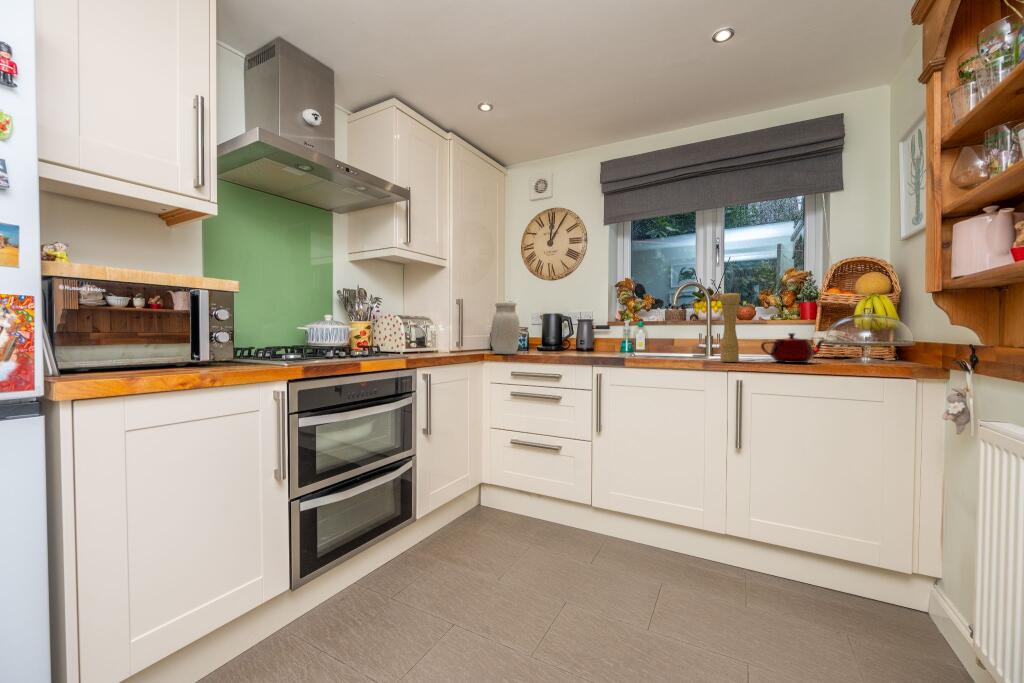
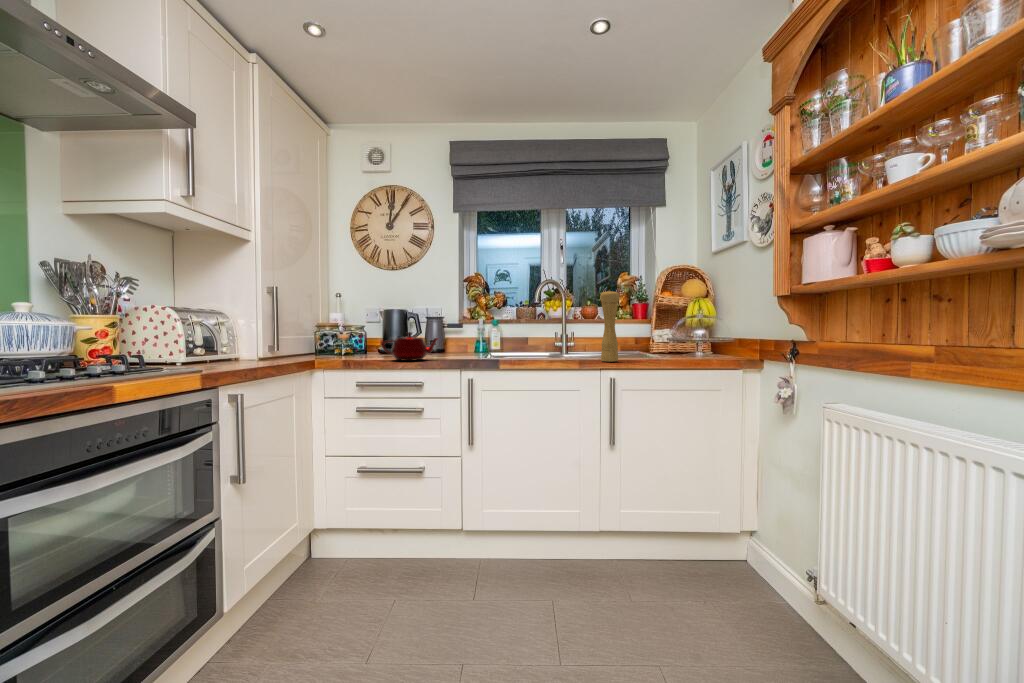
jar: present [492,301,519,354] -> none [327,292,366,360]
teapot: present [761,333,825,363] -> present [382,332,438,361]

